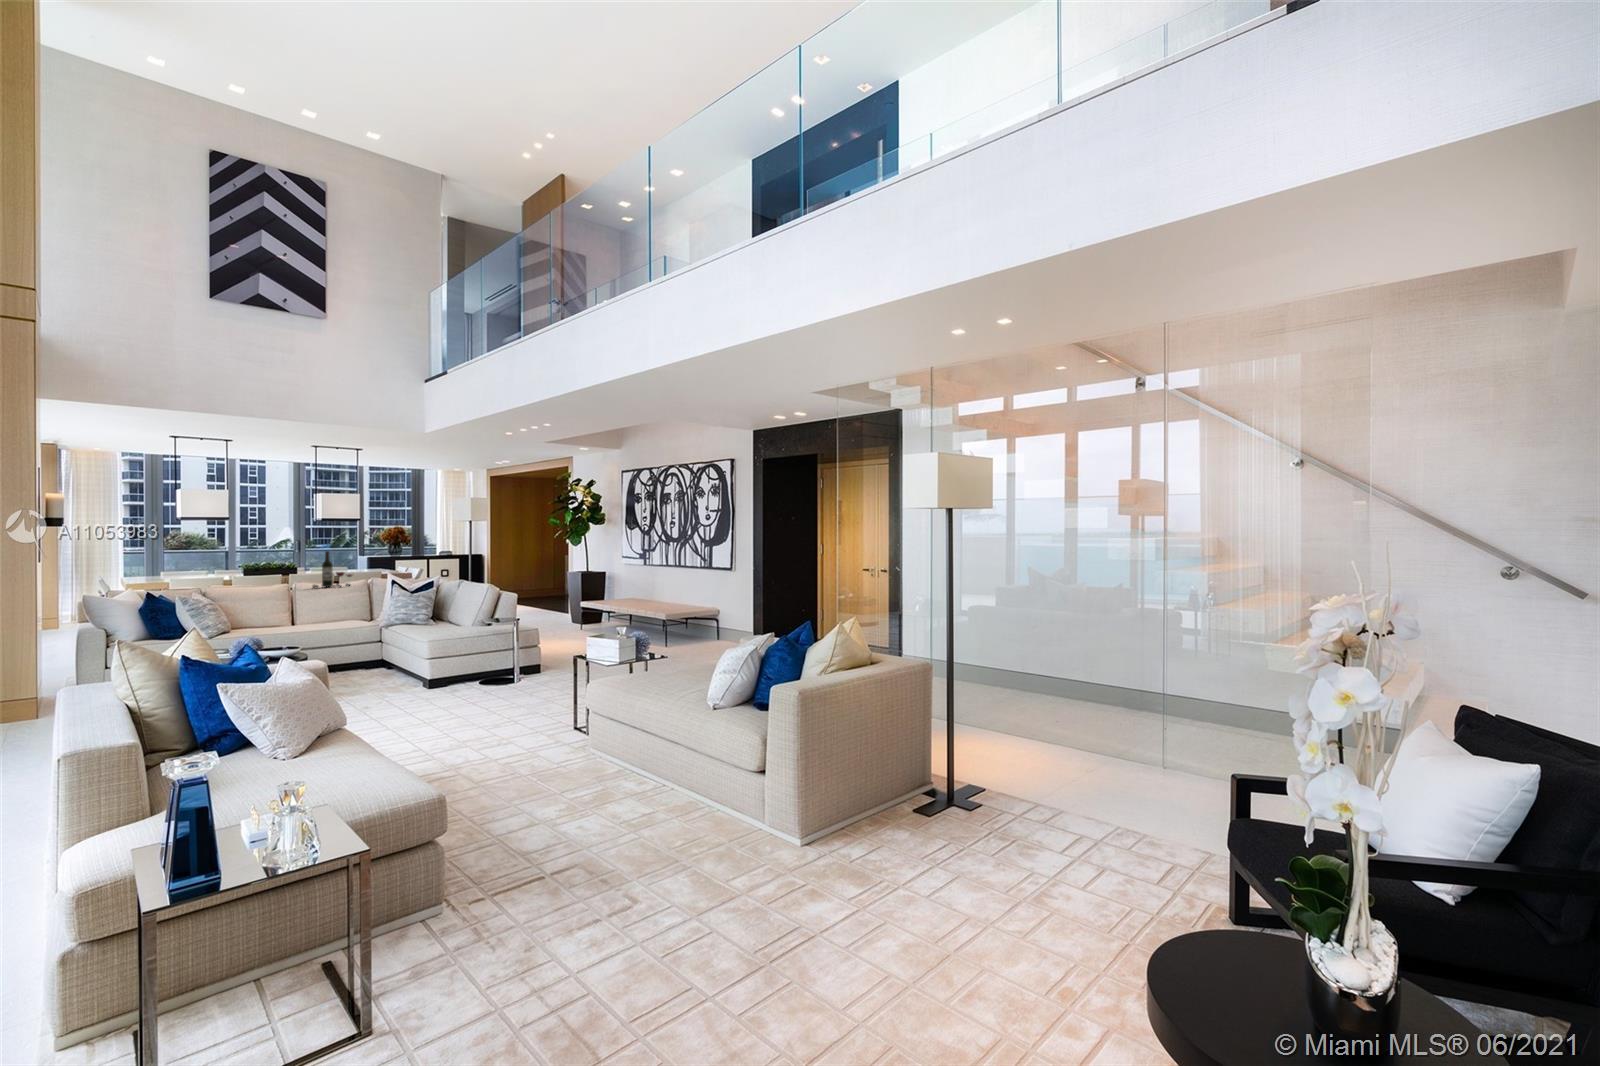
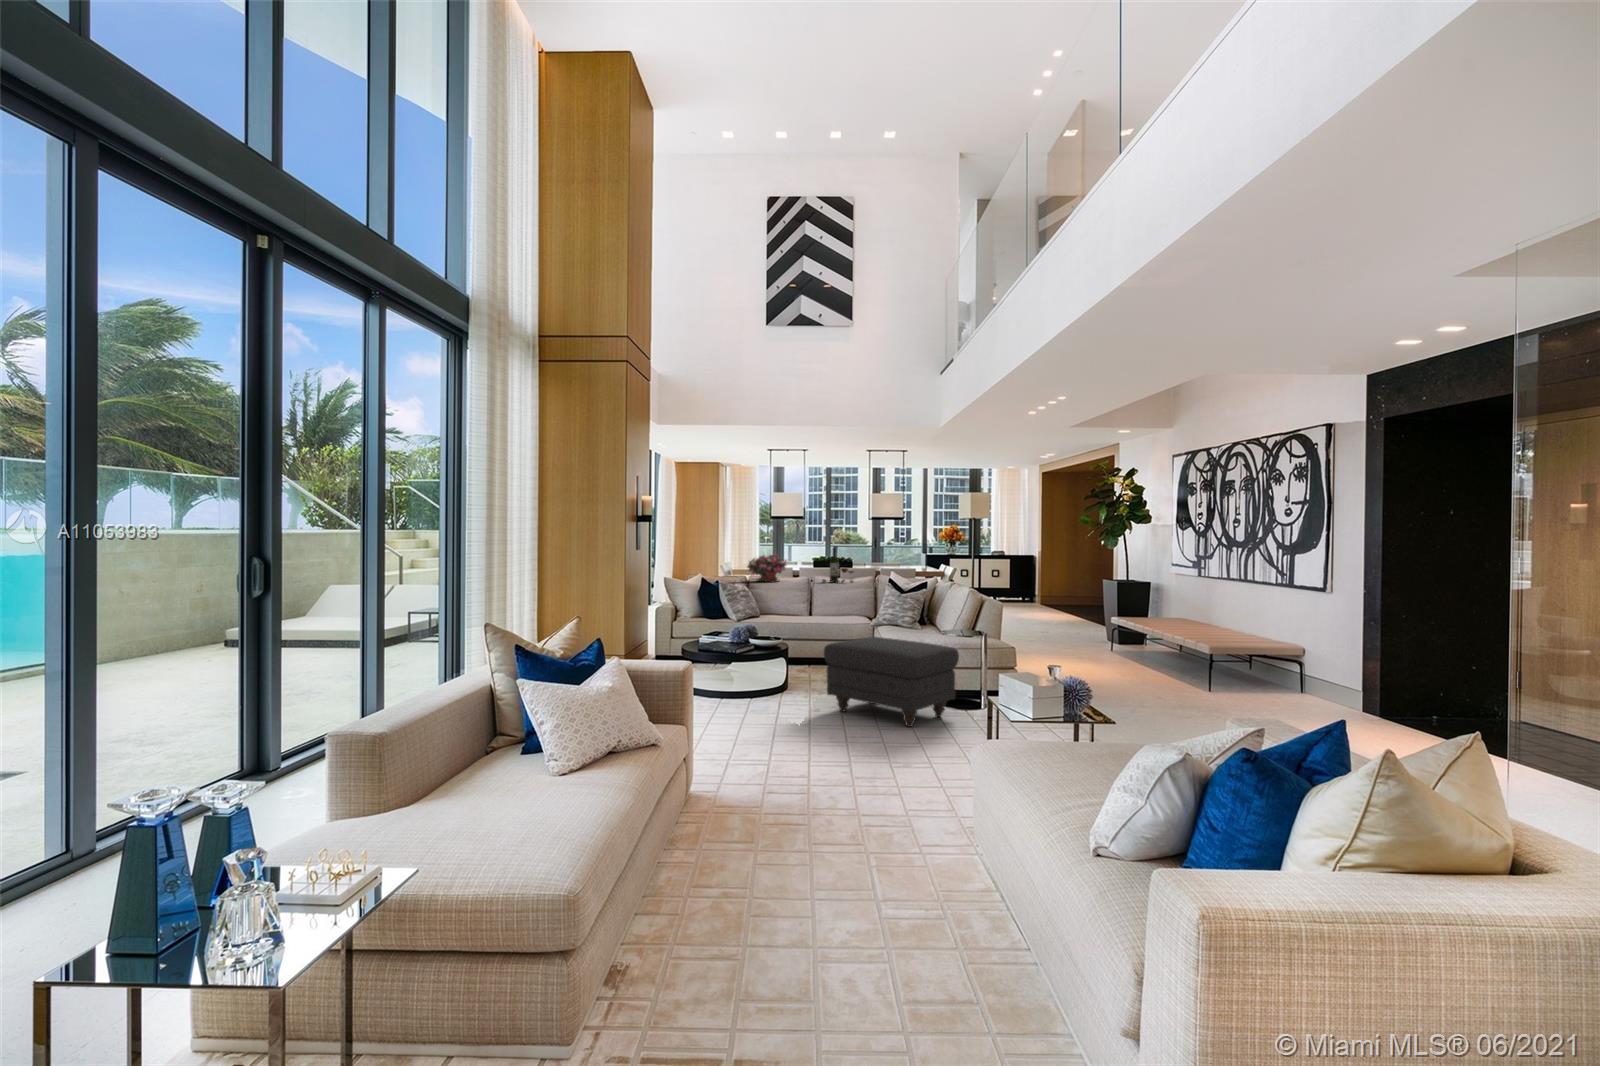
potted flower: none [207,560,264,592] -> present [747,554,787,582]
ottoman: none [372,632,503,704] -> present [824,637,959,727]

